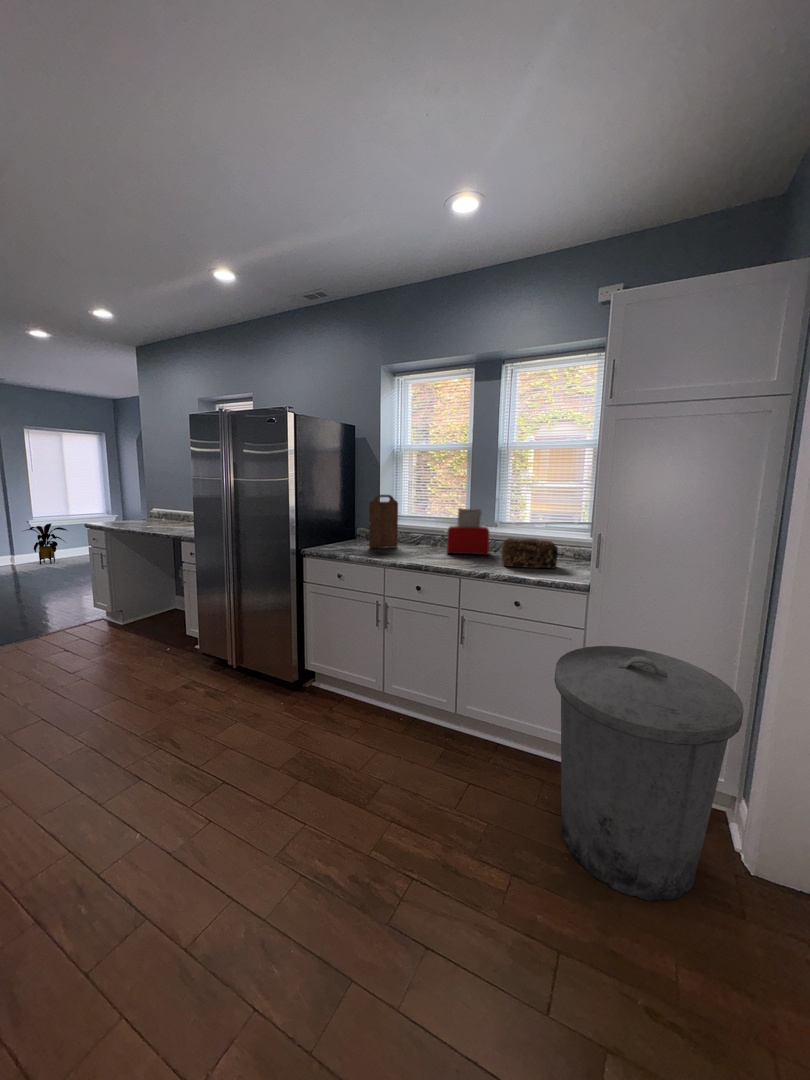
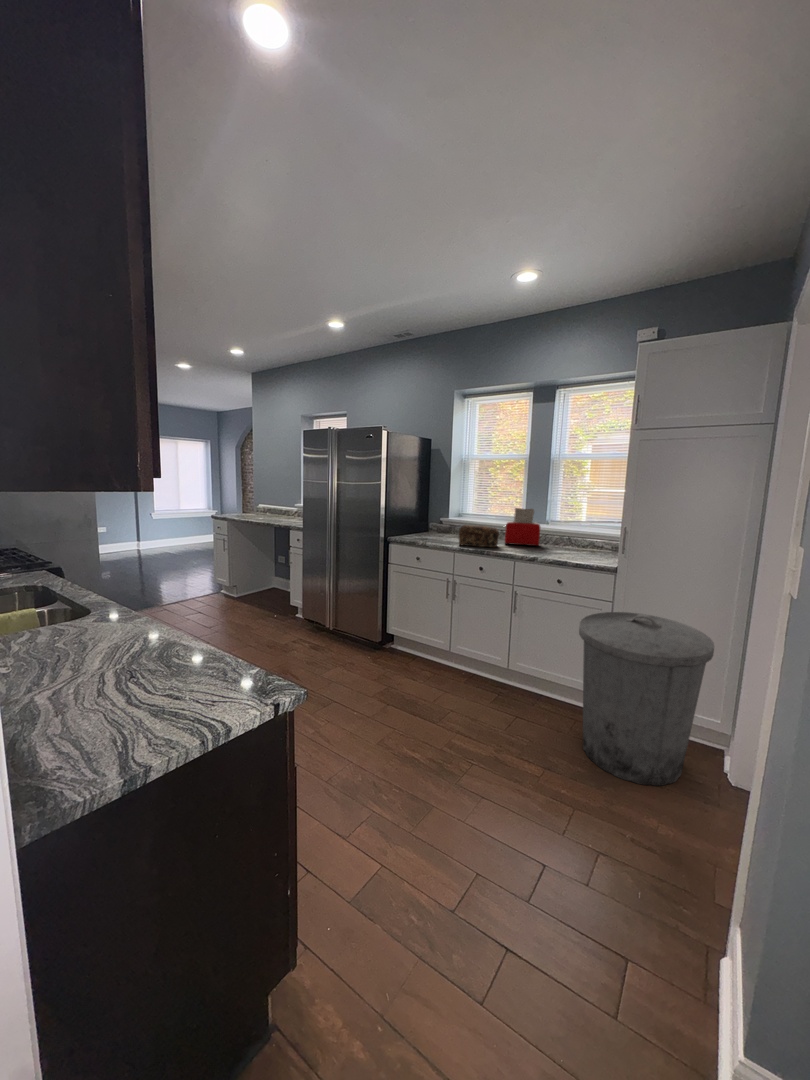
cutting board: present [369,495,398,548] -> none [441,496,466,539]
house plant: present [25,524,67,564] -> none [147,517,182,550]
bread loaf: present [502,538,558,568] -> present [459,525,499,547]

